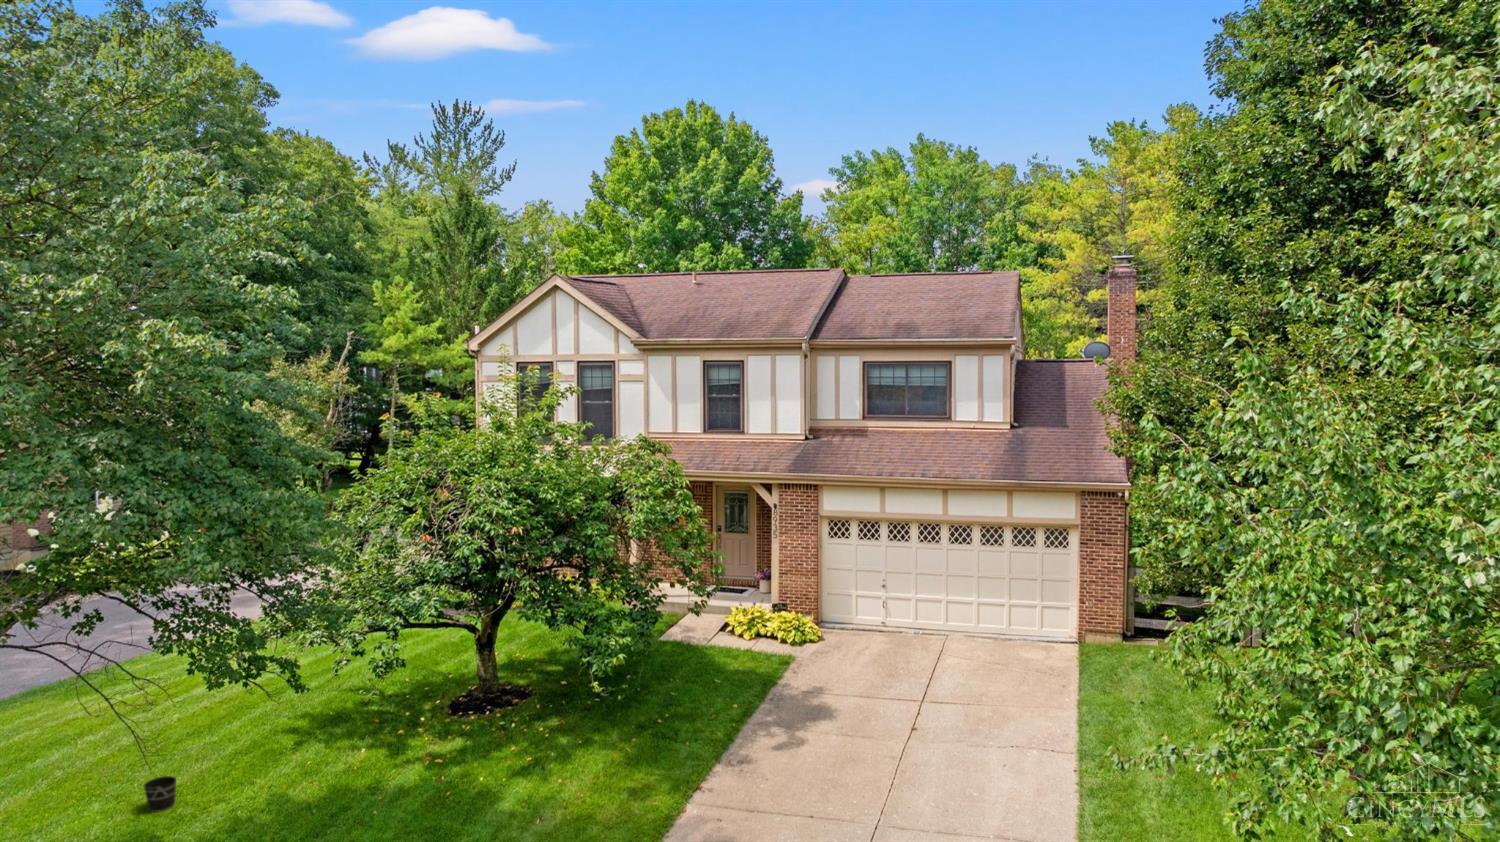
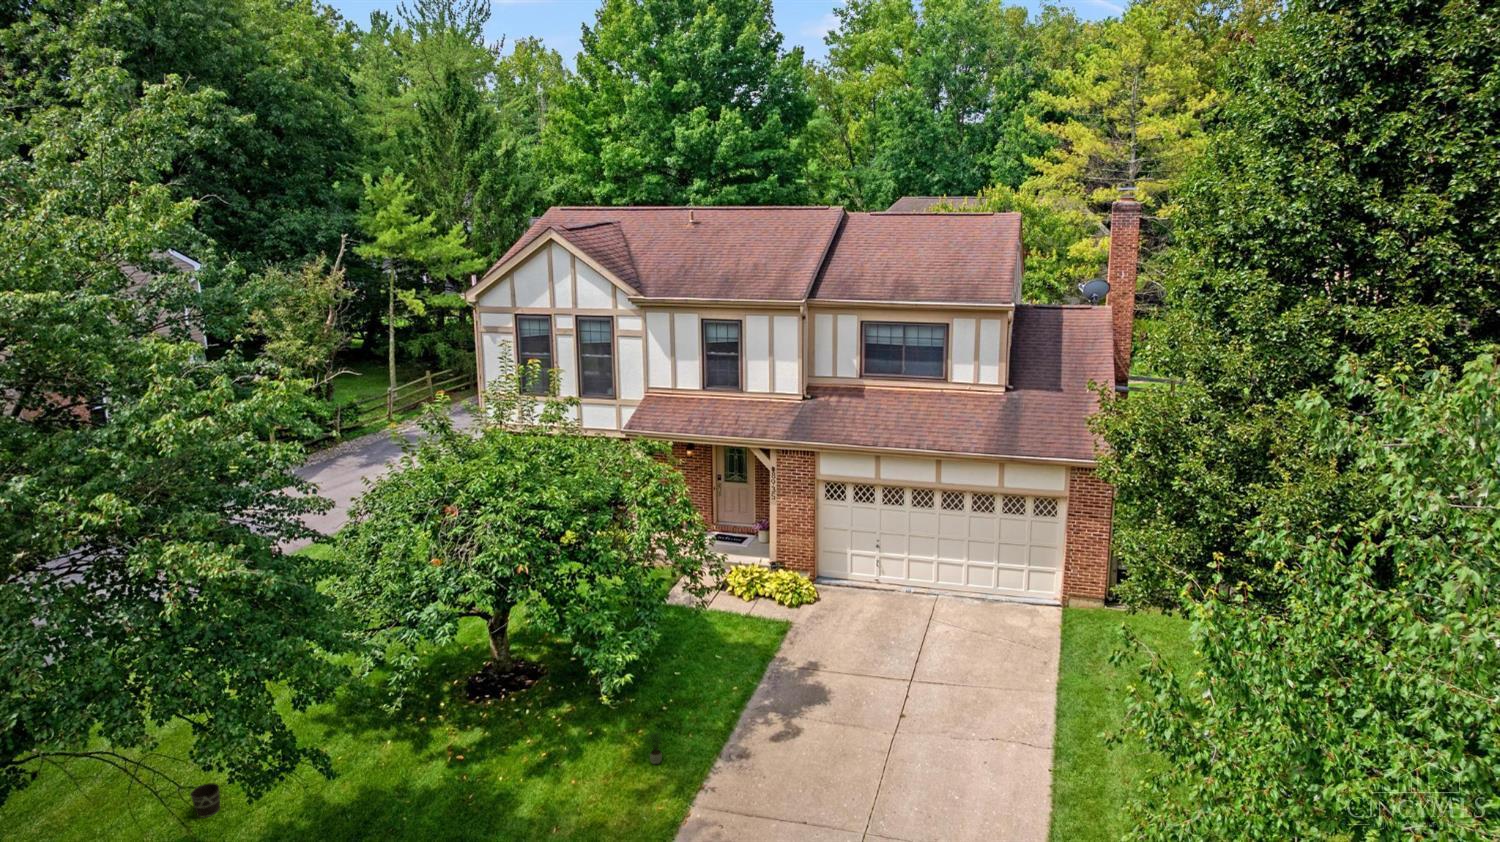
potted plant: none [636,730,661,768] -> present [643,733,663,765]

